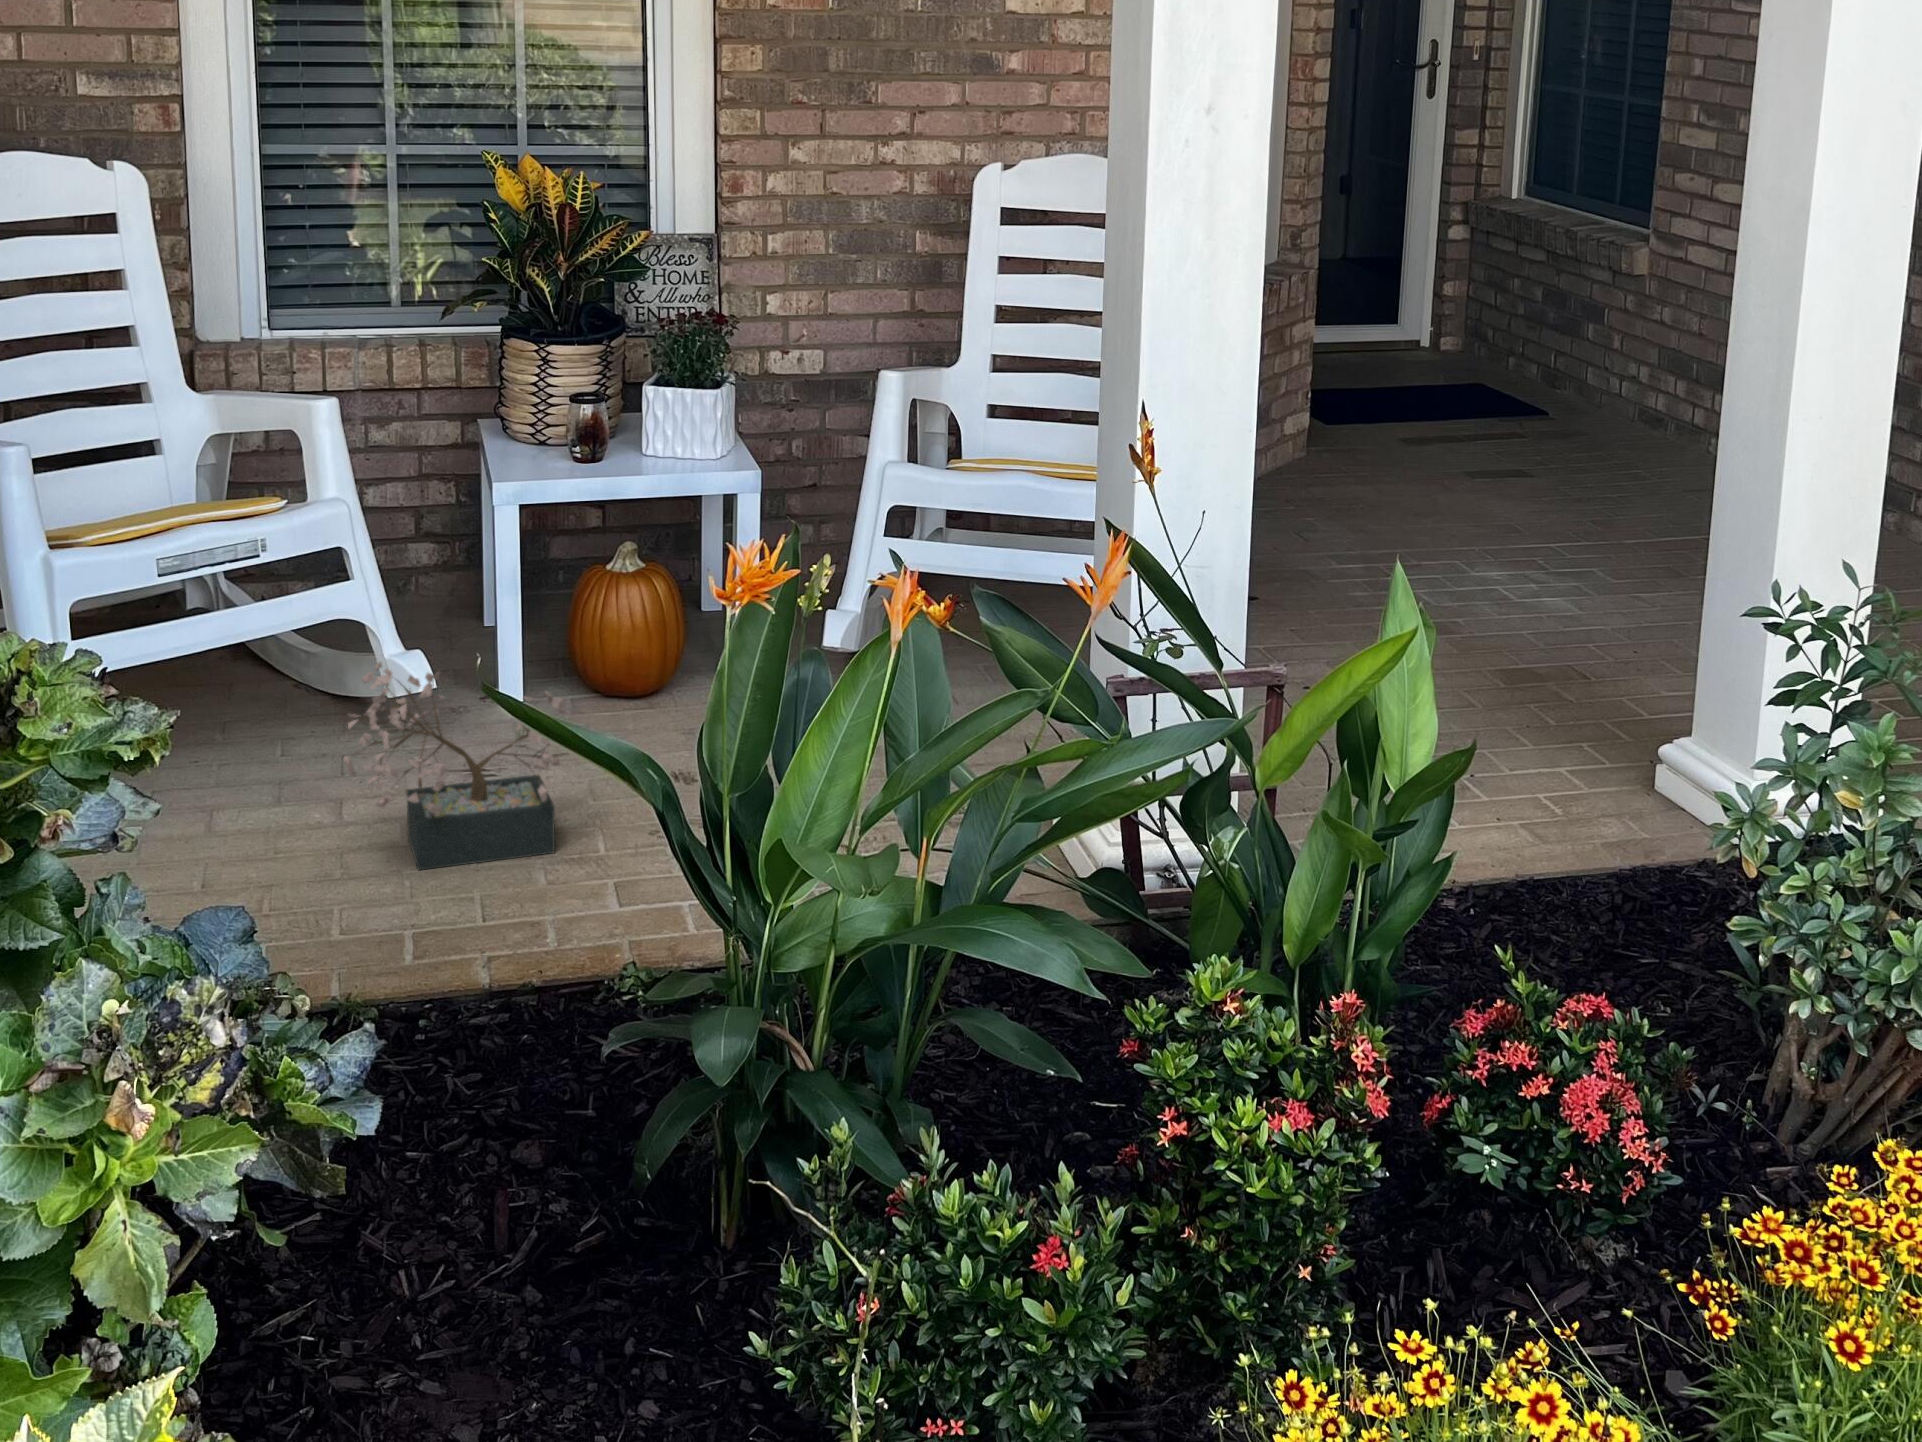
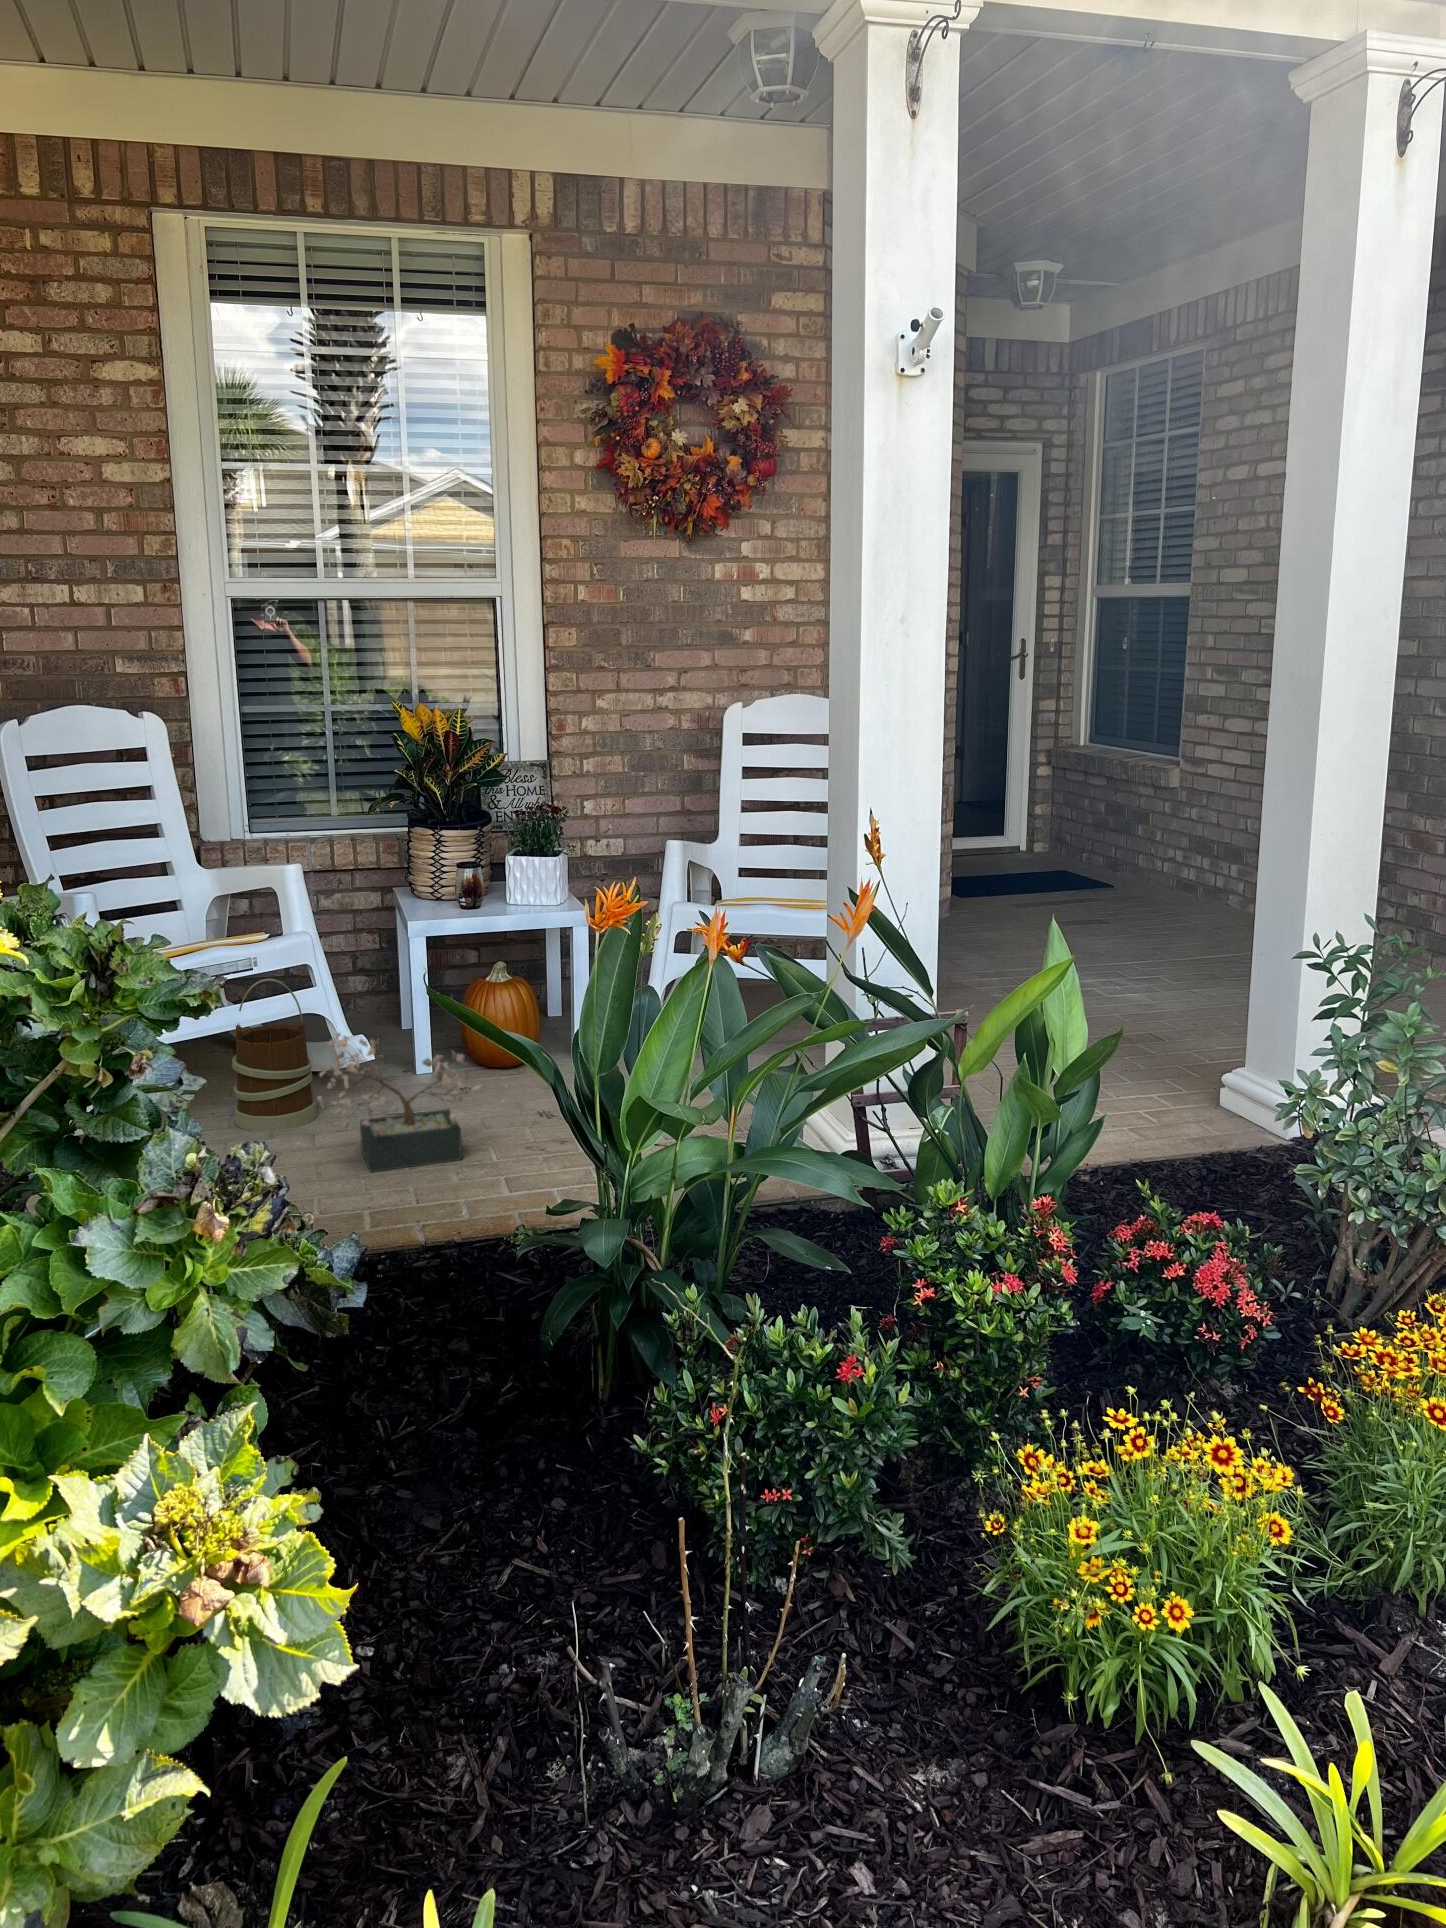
wooden bucket: none [222,572,348,797] -> present [232,979,317,1132]

